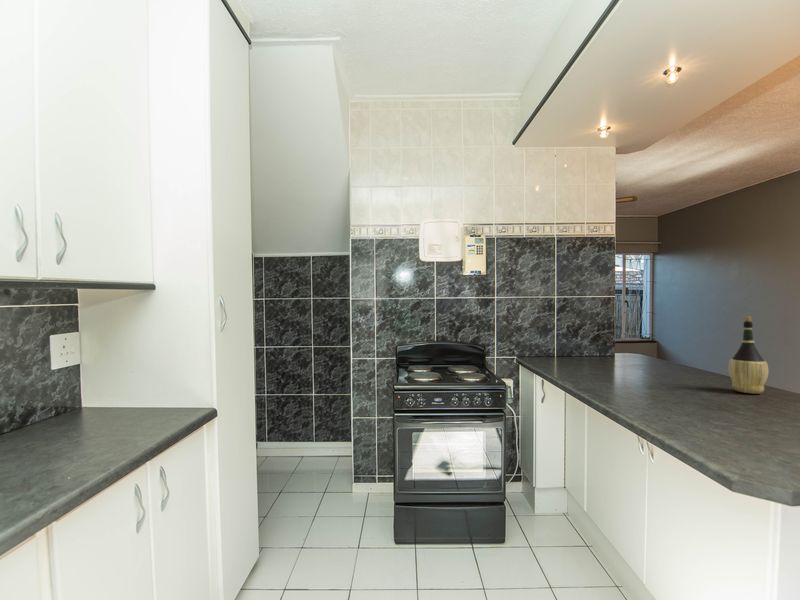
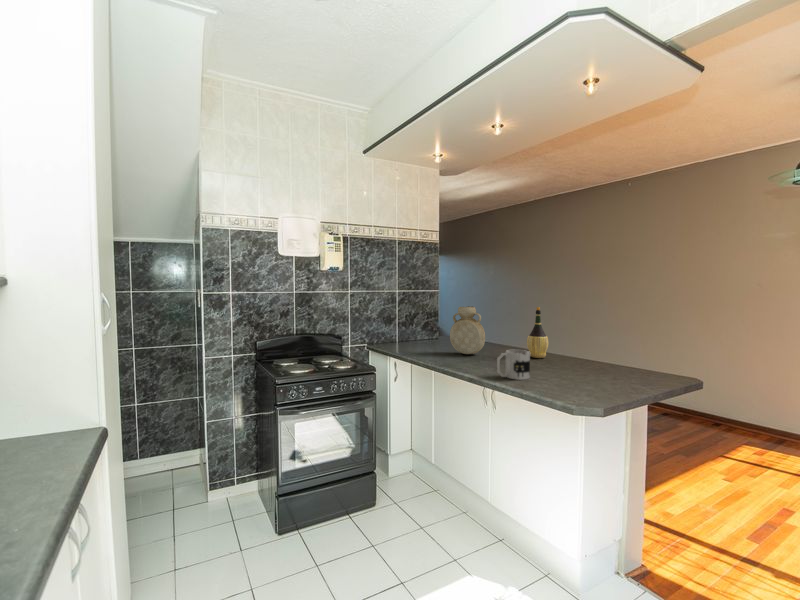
vase: none [608,315,660,378] -> present [450,306,485,354]
mug: none [640,372,697,417] -> present [497,350,530,380]

